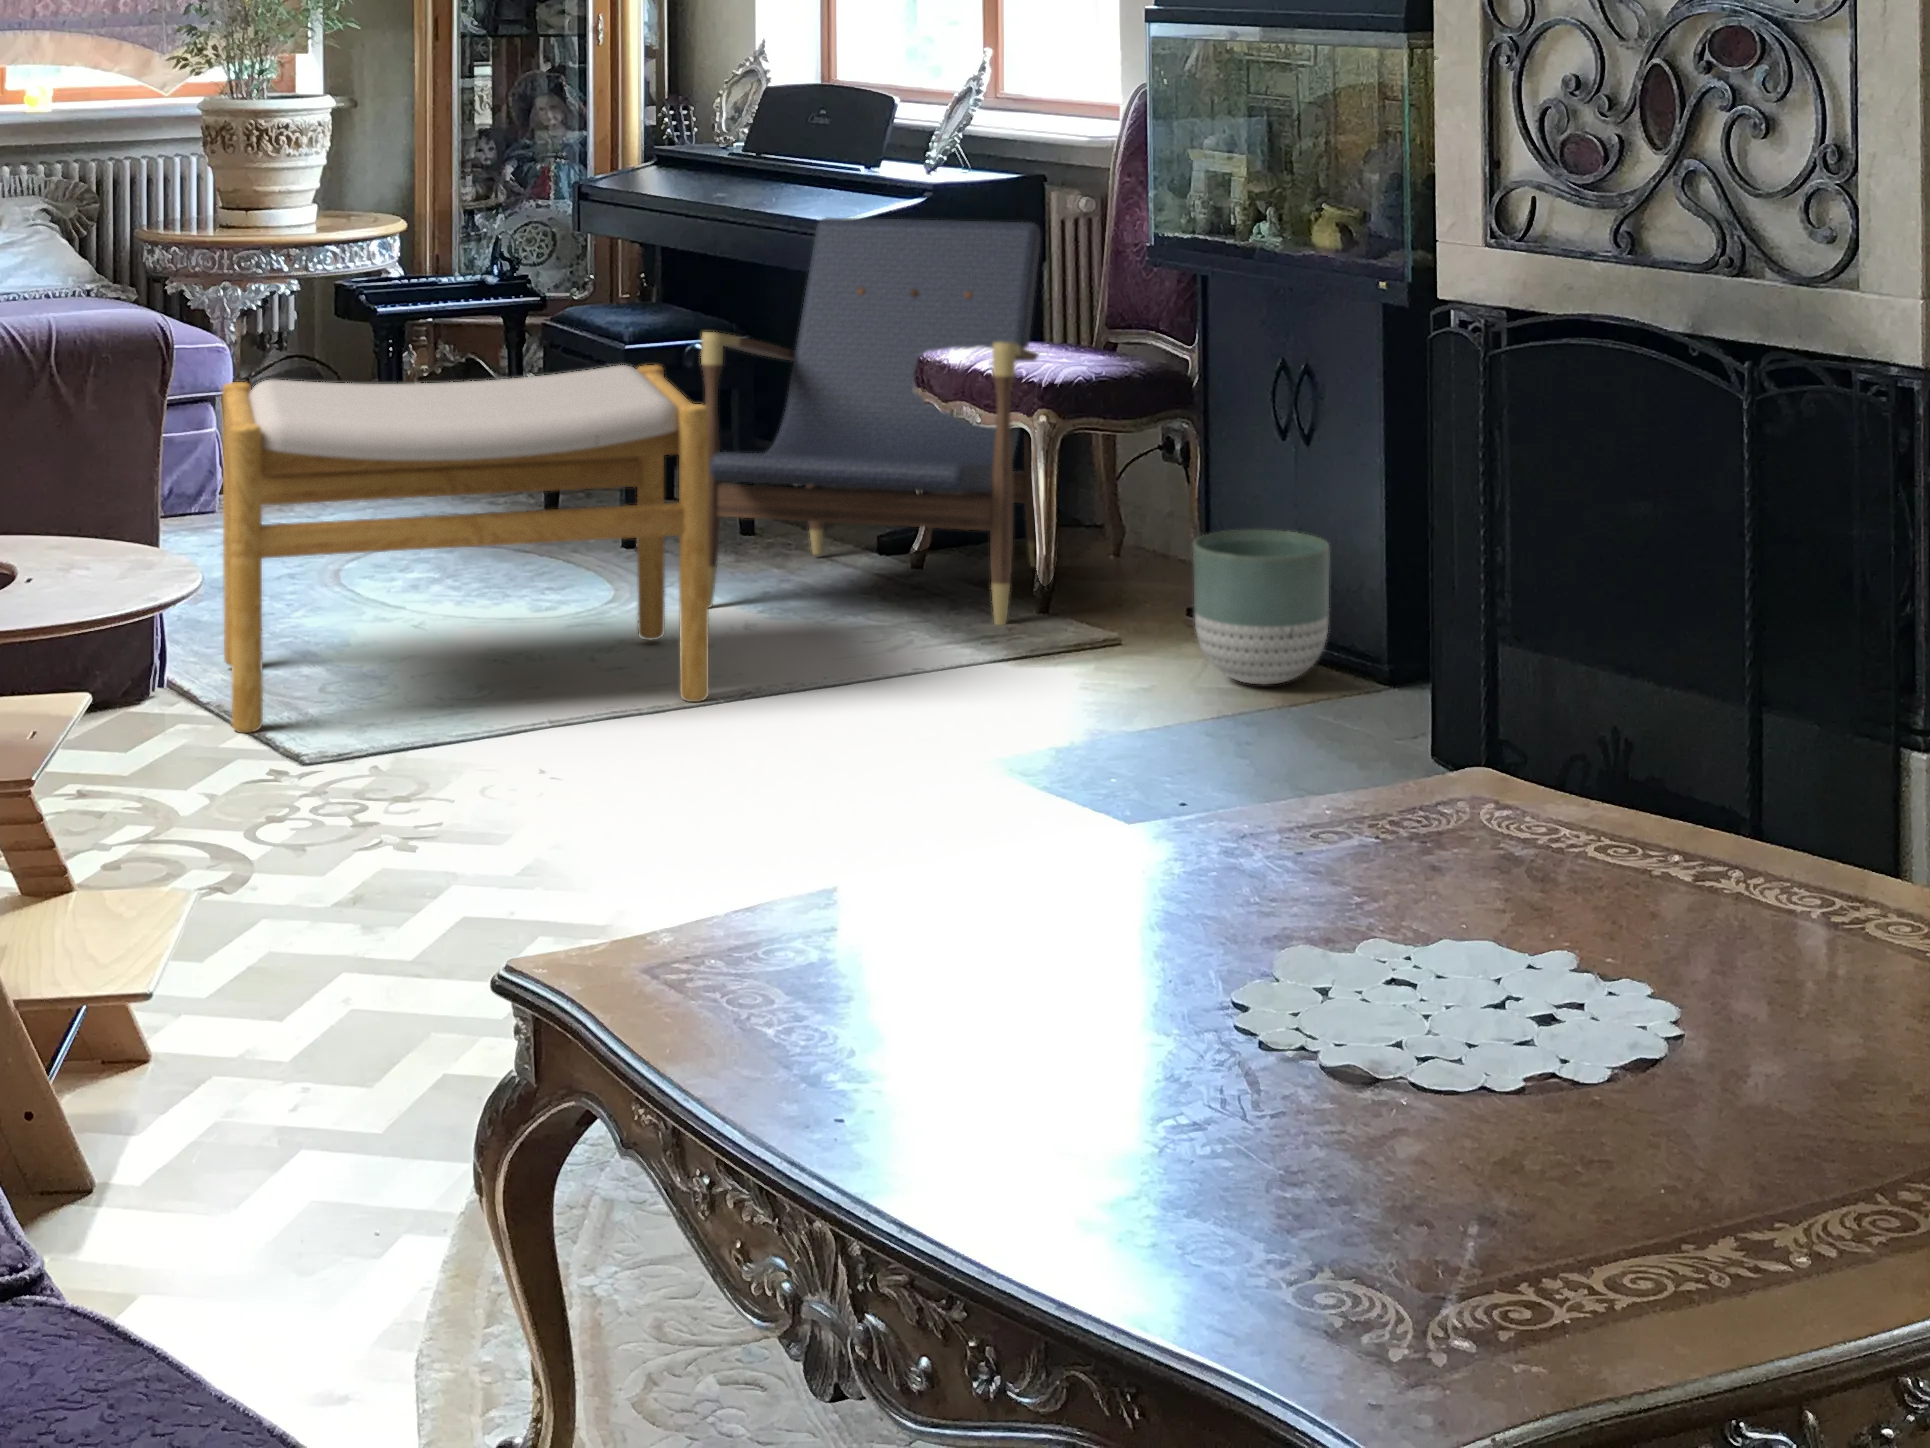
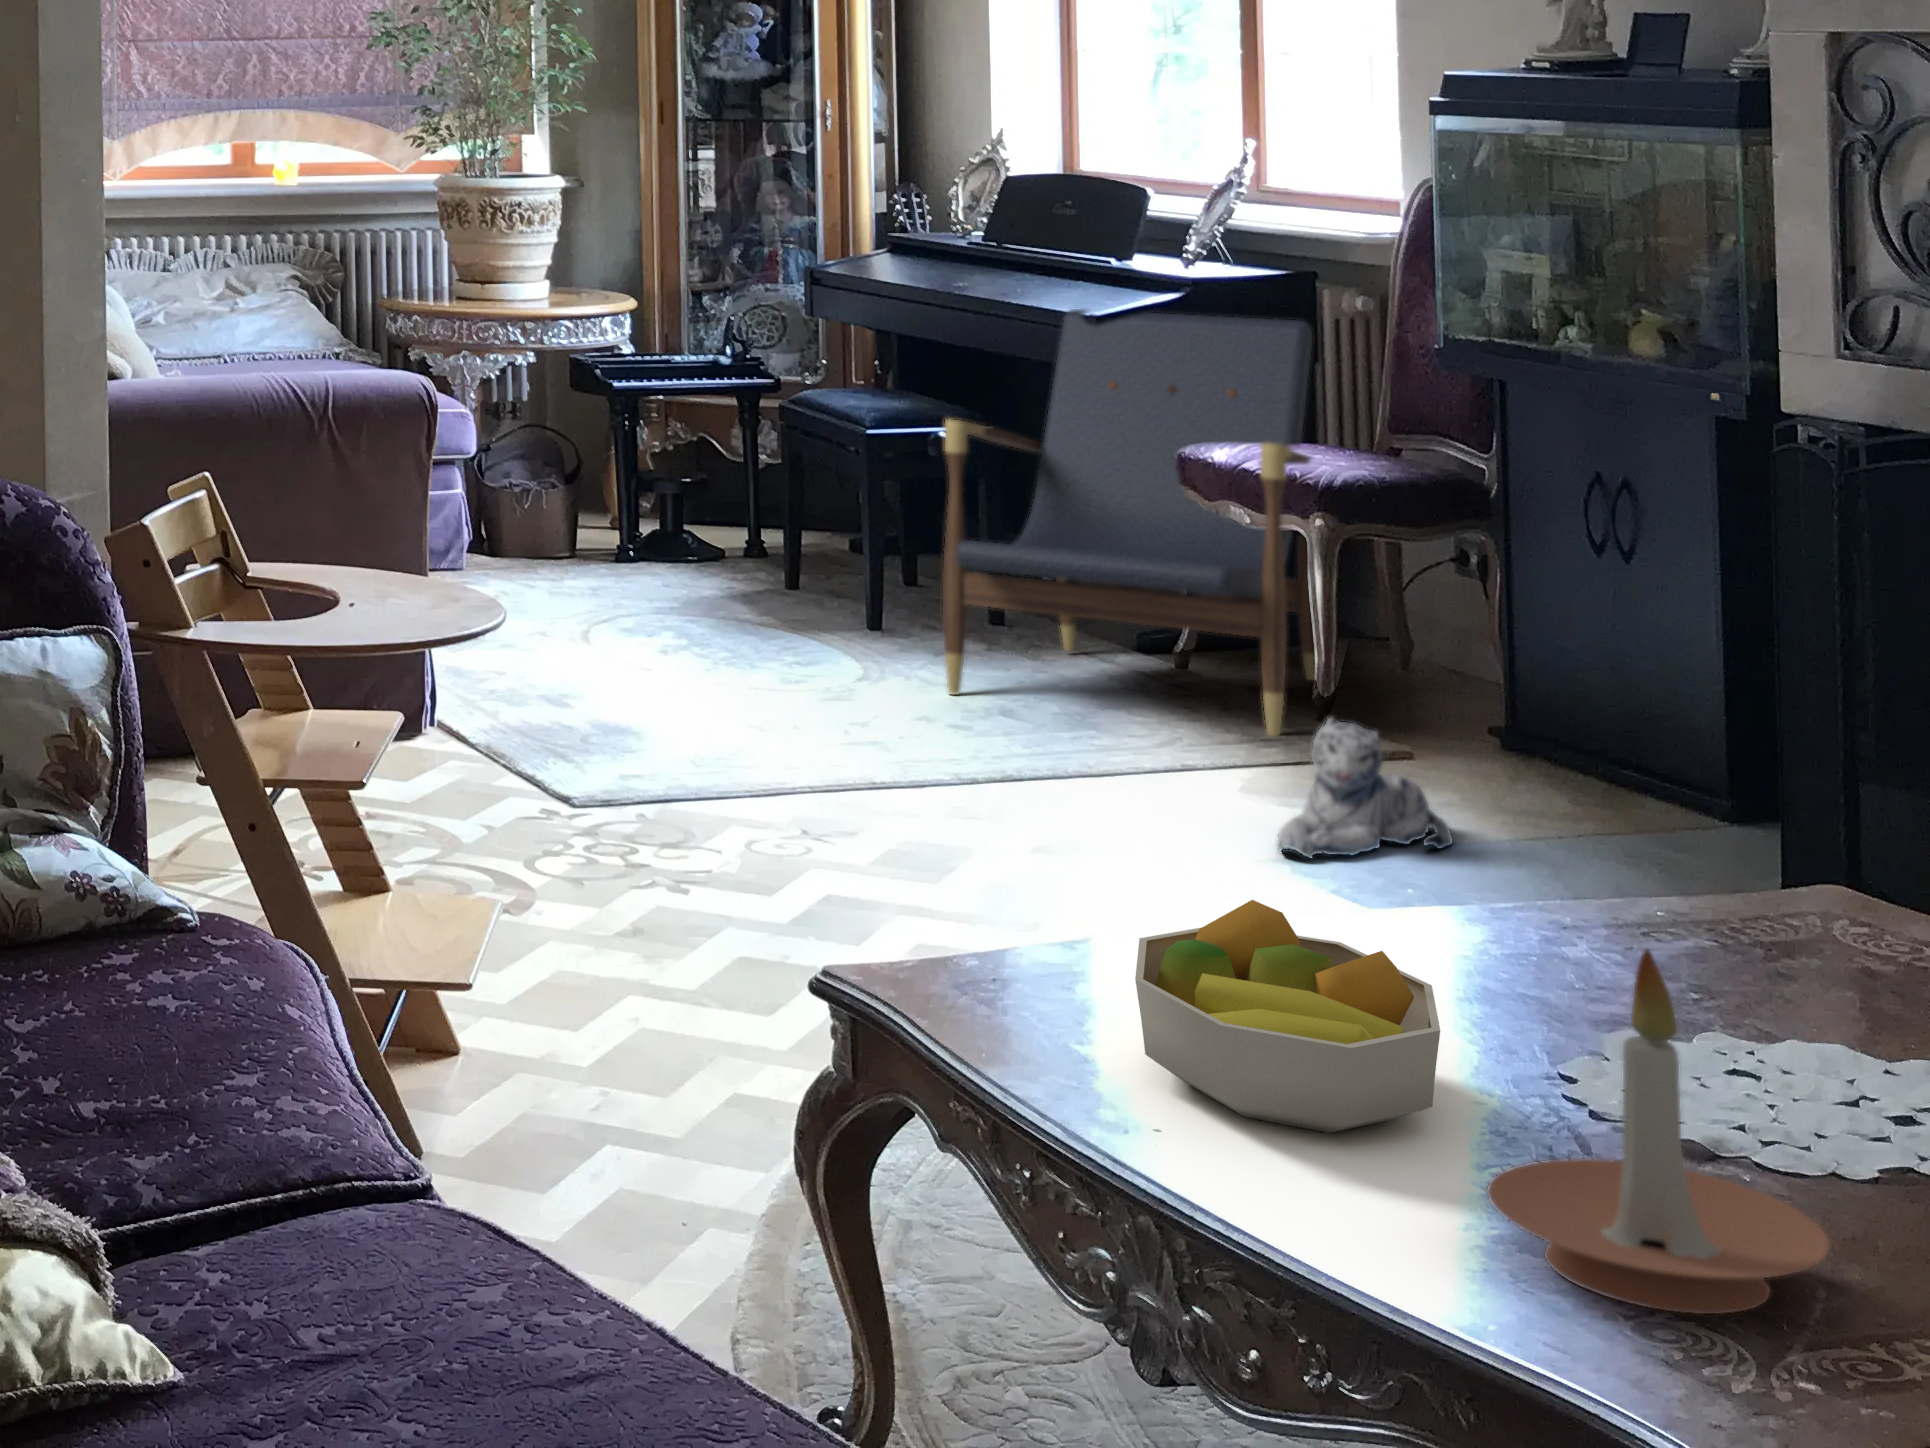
footstool: present [222,365,709,733] -> none [477,447,961,785]
planter: present [1193,530,1329,685] -> none [1494,654,1657,820]
plush toy: none [1001,607,1156,747] -> present [1277,718,1453,858]
fruit bowl: none [849,833,1147,1080] -> present [1135,900,1440,1133]
candle holder: none [1190,861,1506,1242] -> present [1487,949,1830,1314]

